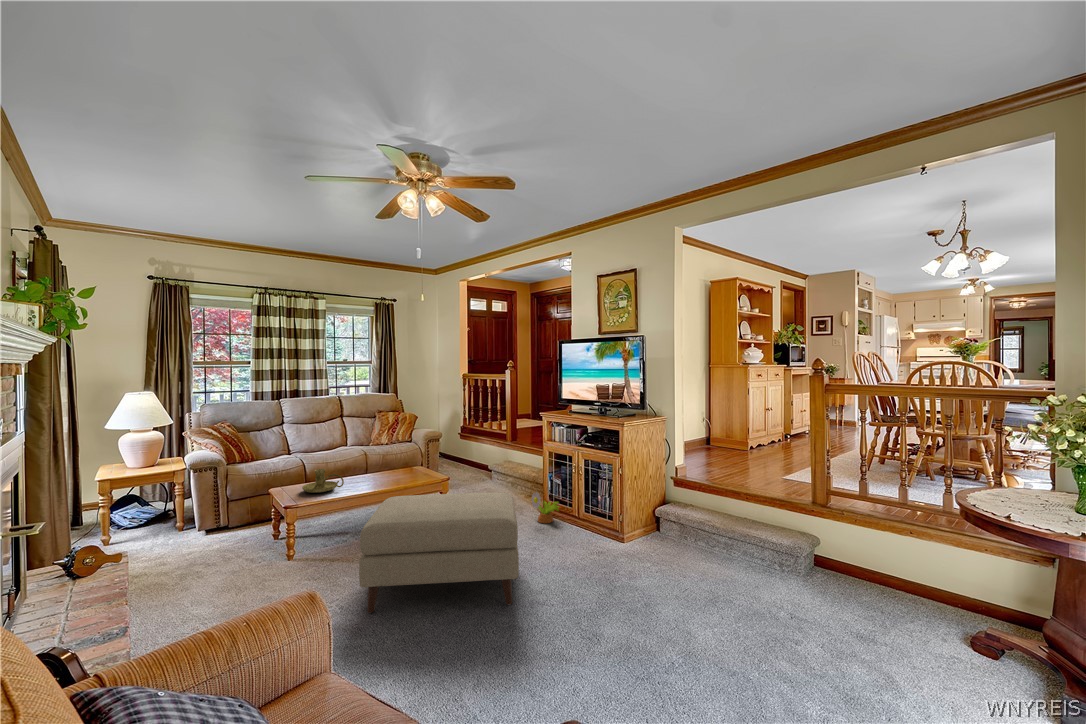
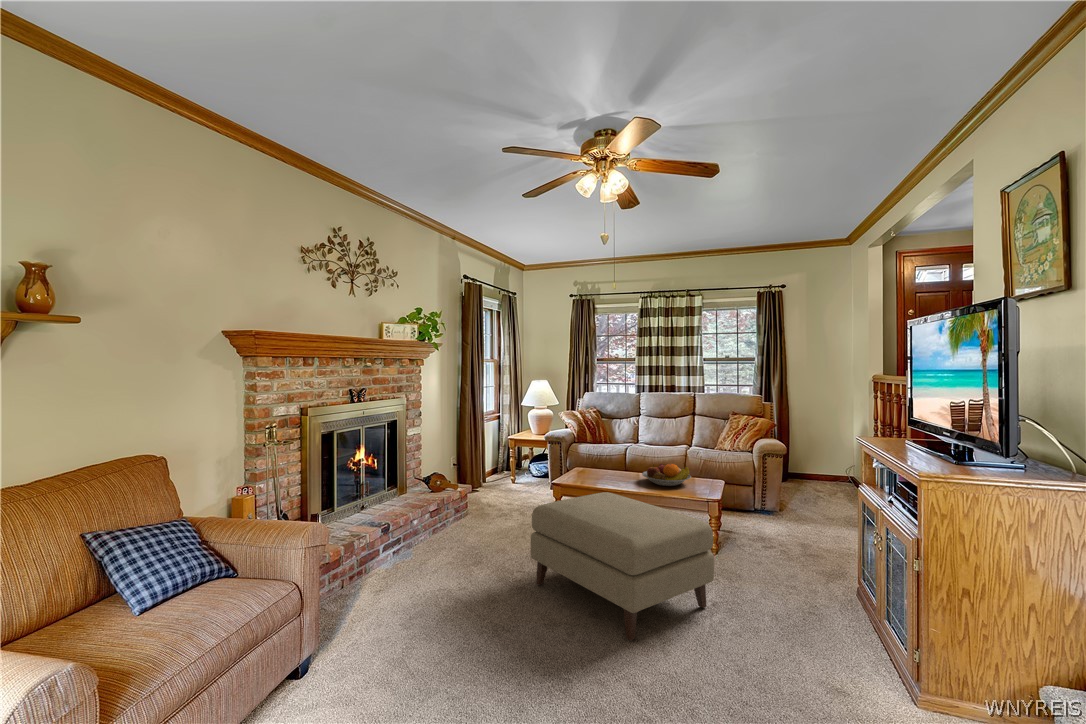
fruit bowl: none [369,460,416,483] -> present [642,464,691,486]
candle holder: present [302,469,344,493] -> none [585,456,614,477]
decorative plant: present [531,492,559,523] -> none [818,545,868,597]

